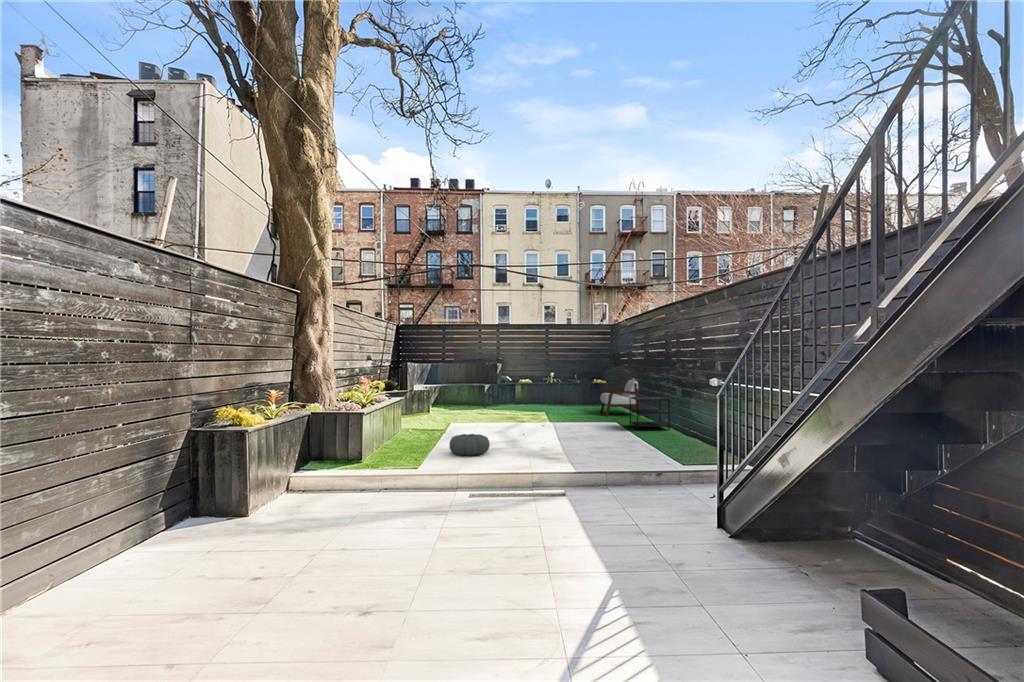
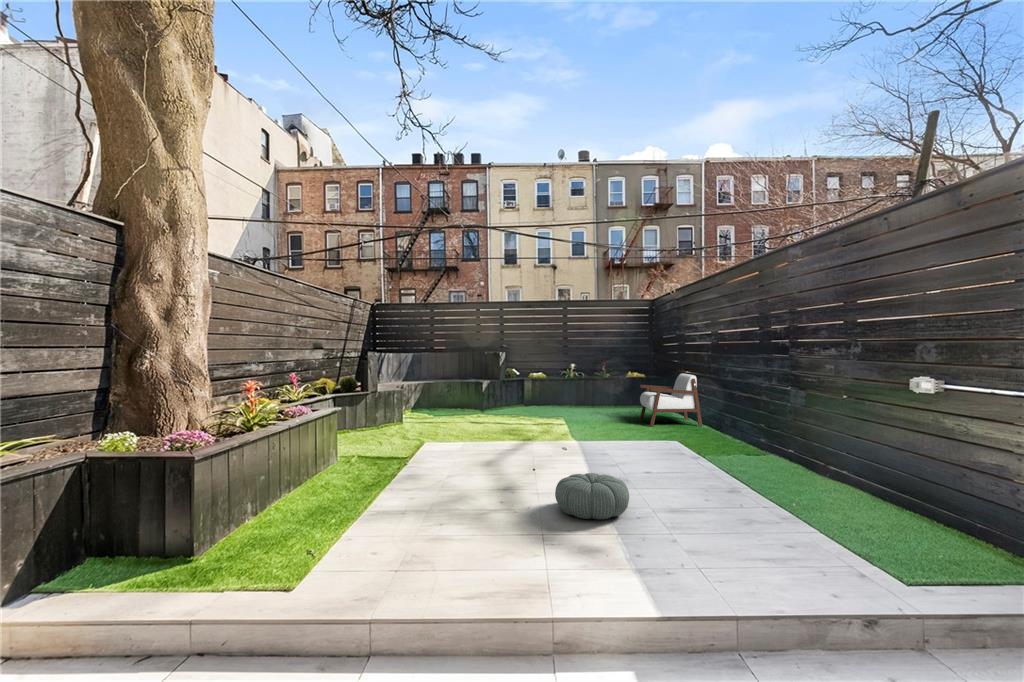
side table: present [630,397,670,430] -> none [696,401,771,459]
pouf: present [449,434,490,456] -> present [555,473,629,519]

